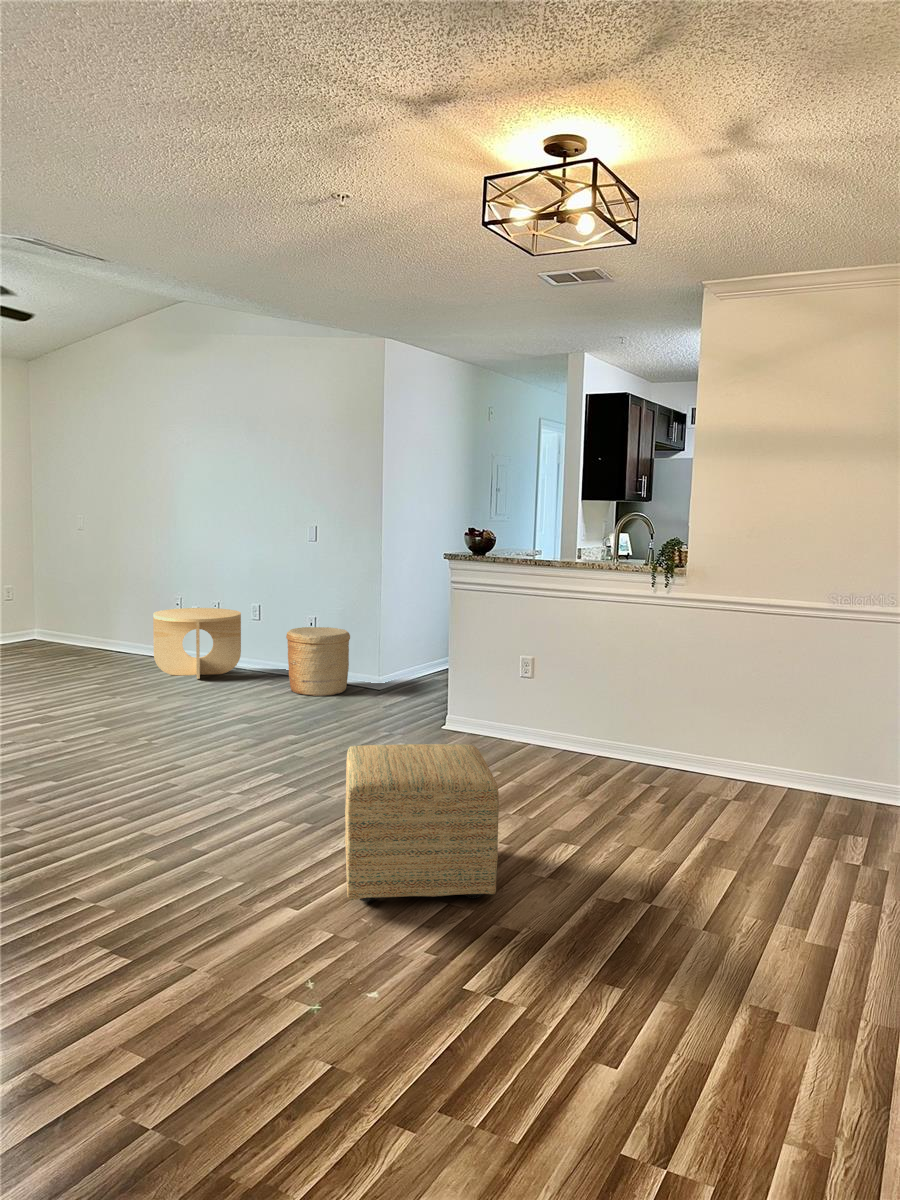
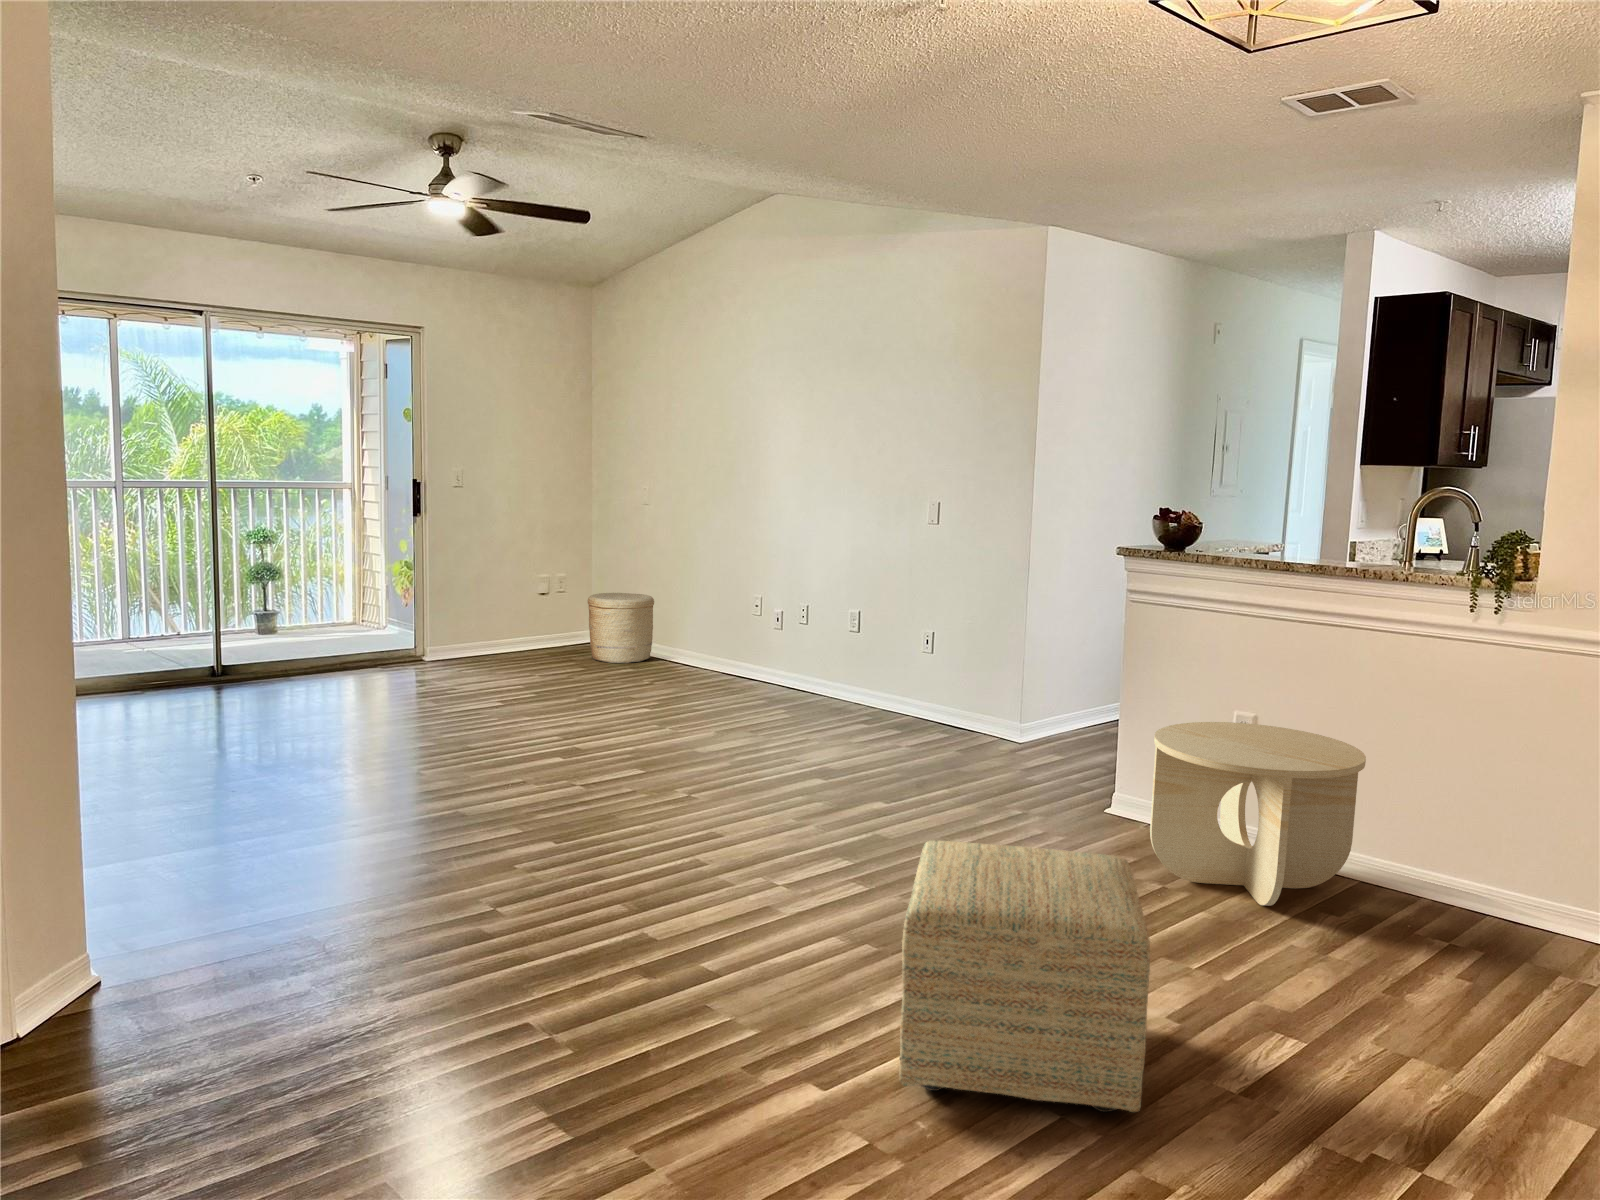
side table: present [153,608,241,679] -> present [1150,722,1366,906]
woven basket: present [286,627,350,696] -> present [588,593,654,663]

